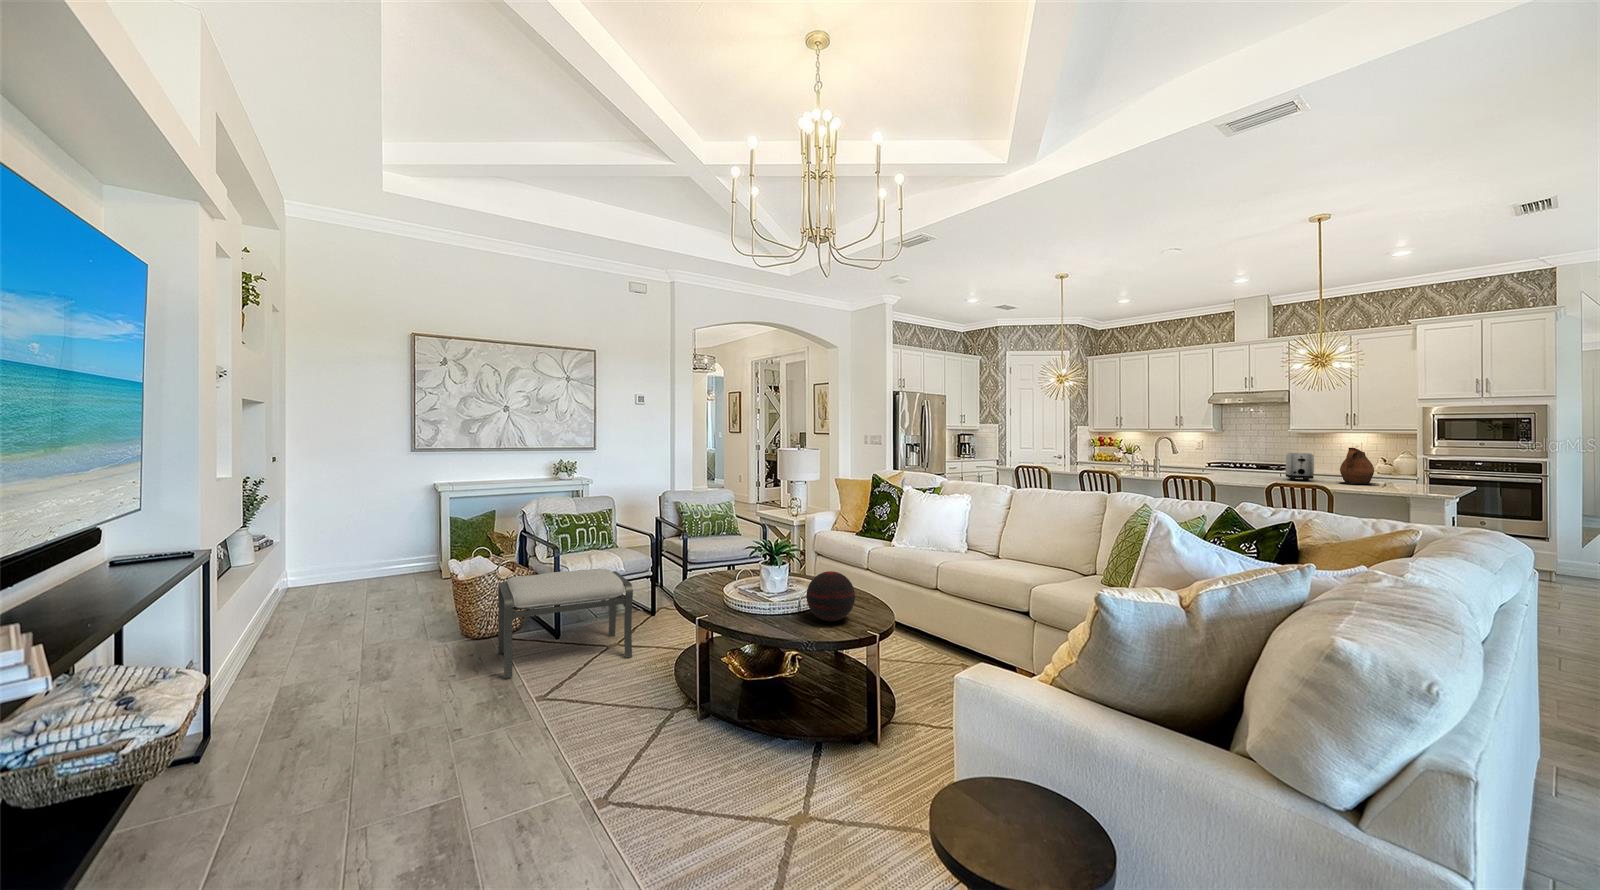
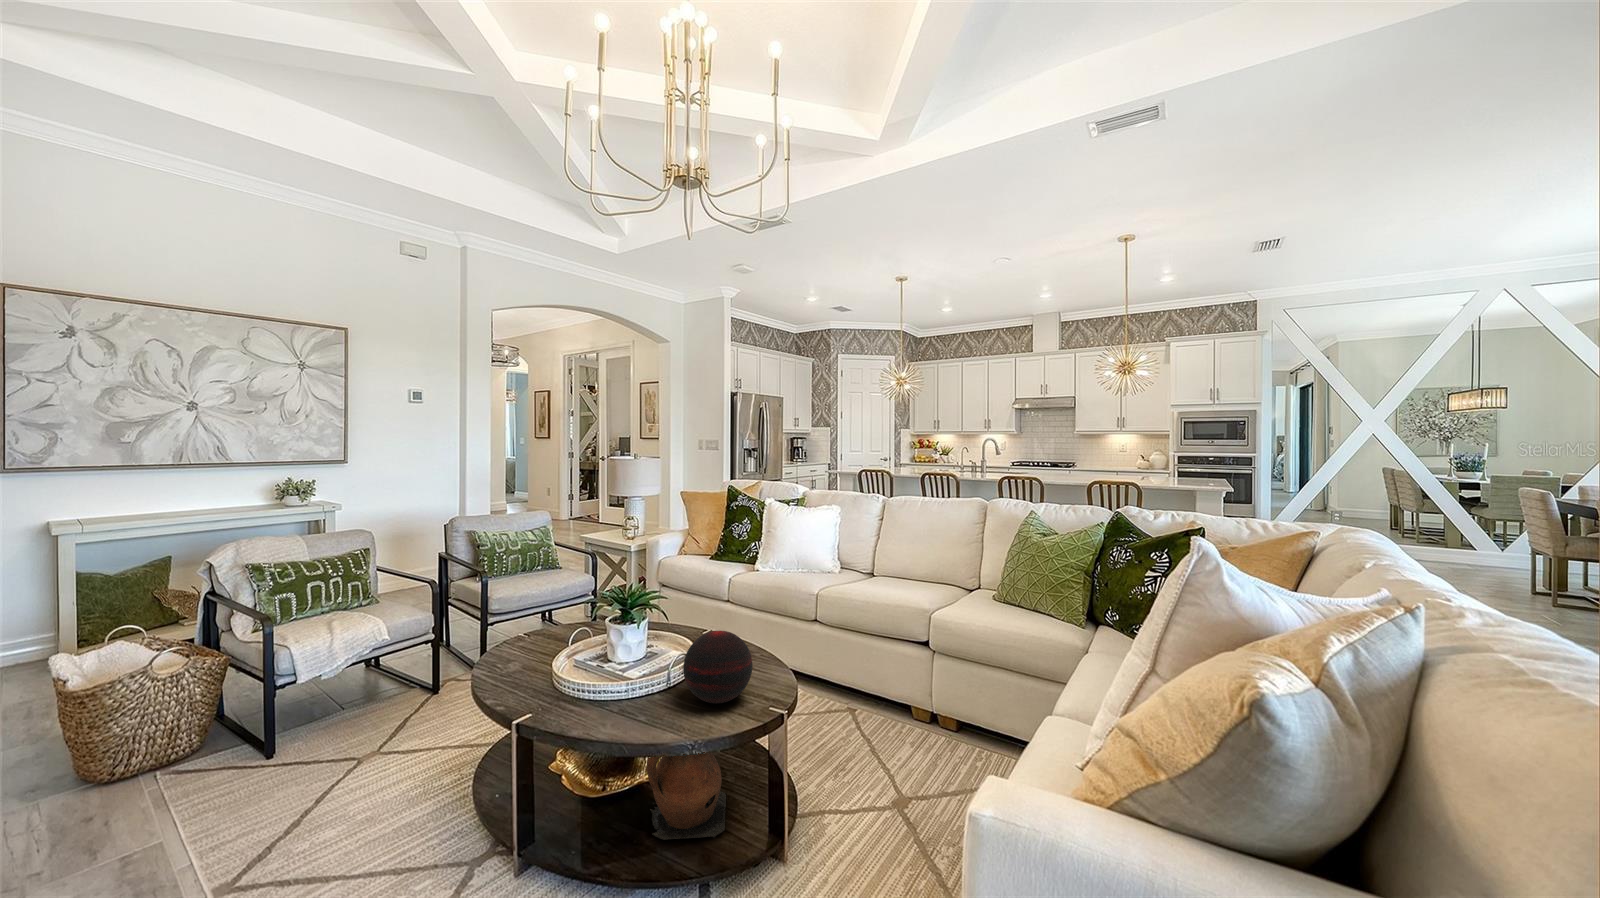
ceramic pitcher: present [1340,448,1379,485] -> present [647,744,726,840]
toaster: present [1286,453,1314,481] -> none [1092,452,1117,478]
ottoman: present [498,569,633,678] -> none [143,643,401,863]

